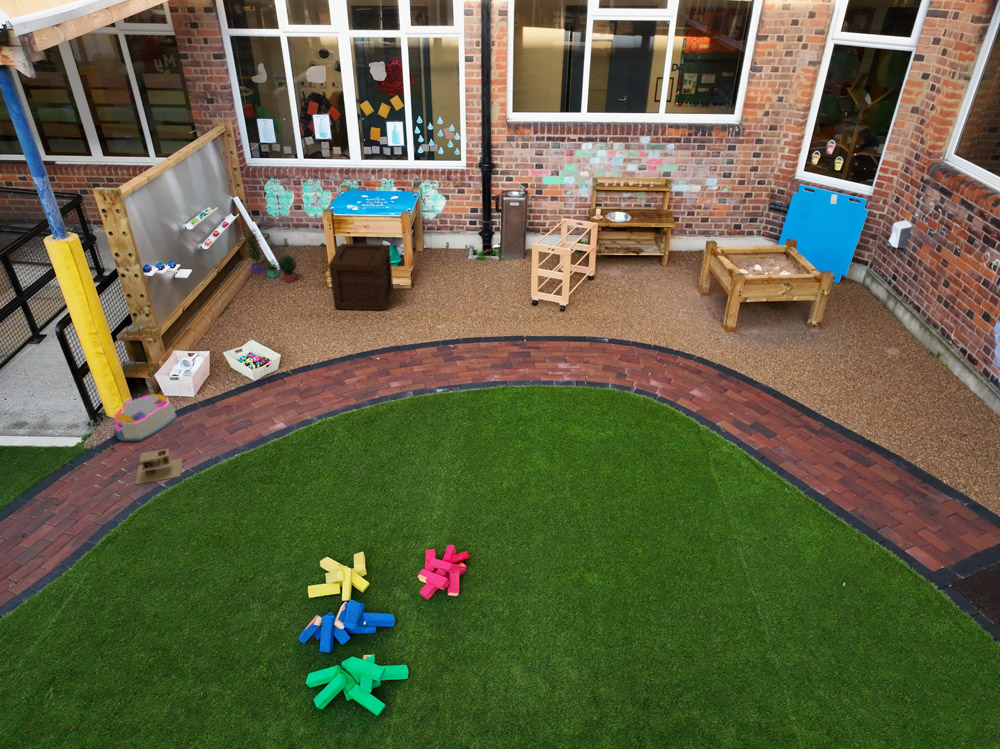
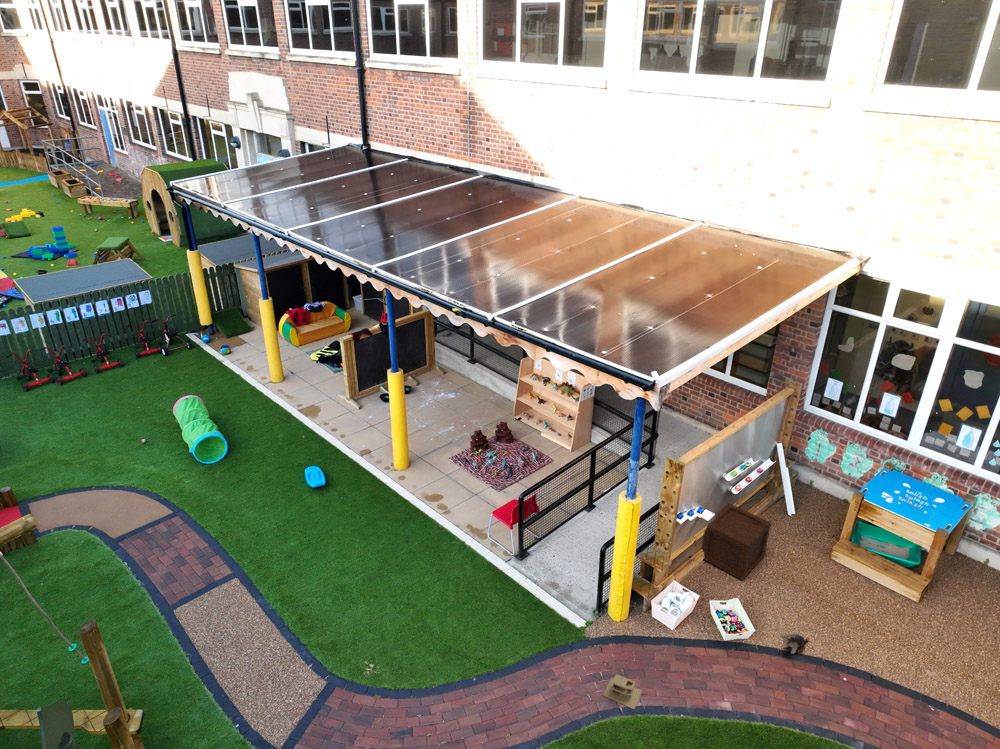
potted plant: present [245,229,297,283] -> none [769,472,811,535]
wooden crate: present [329,244,393,310] -> present [702,503,771,580]
plush toy: none [306,342,334,362] -> present [781,634,808,654]
storage bin: present [114,394,177,441] -> none [608,611,654,652]

